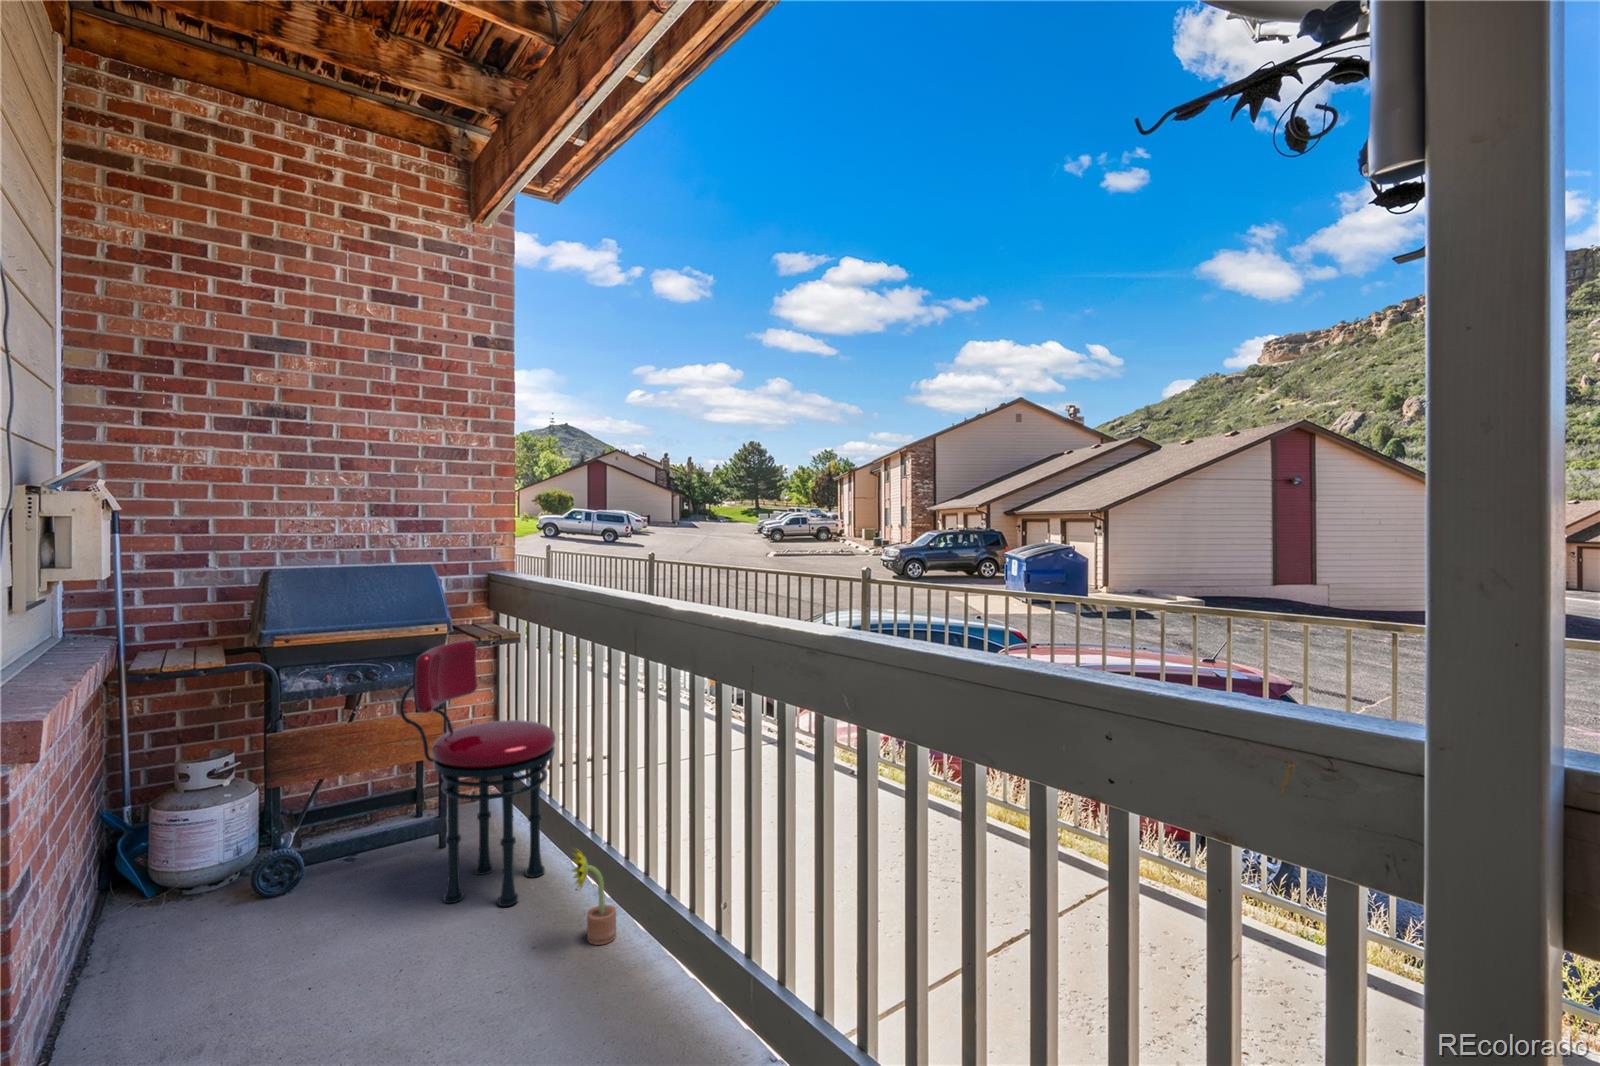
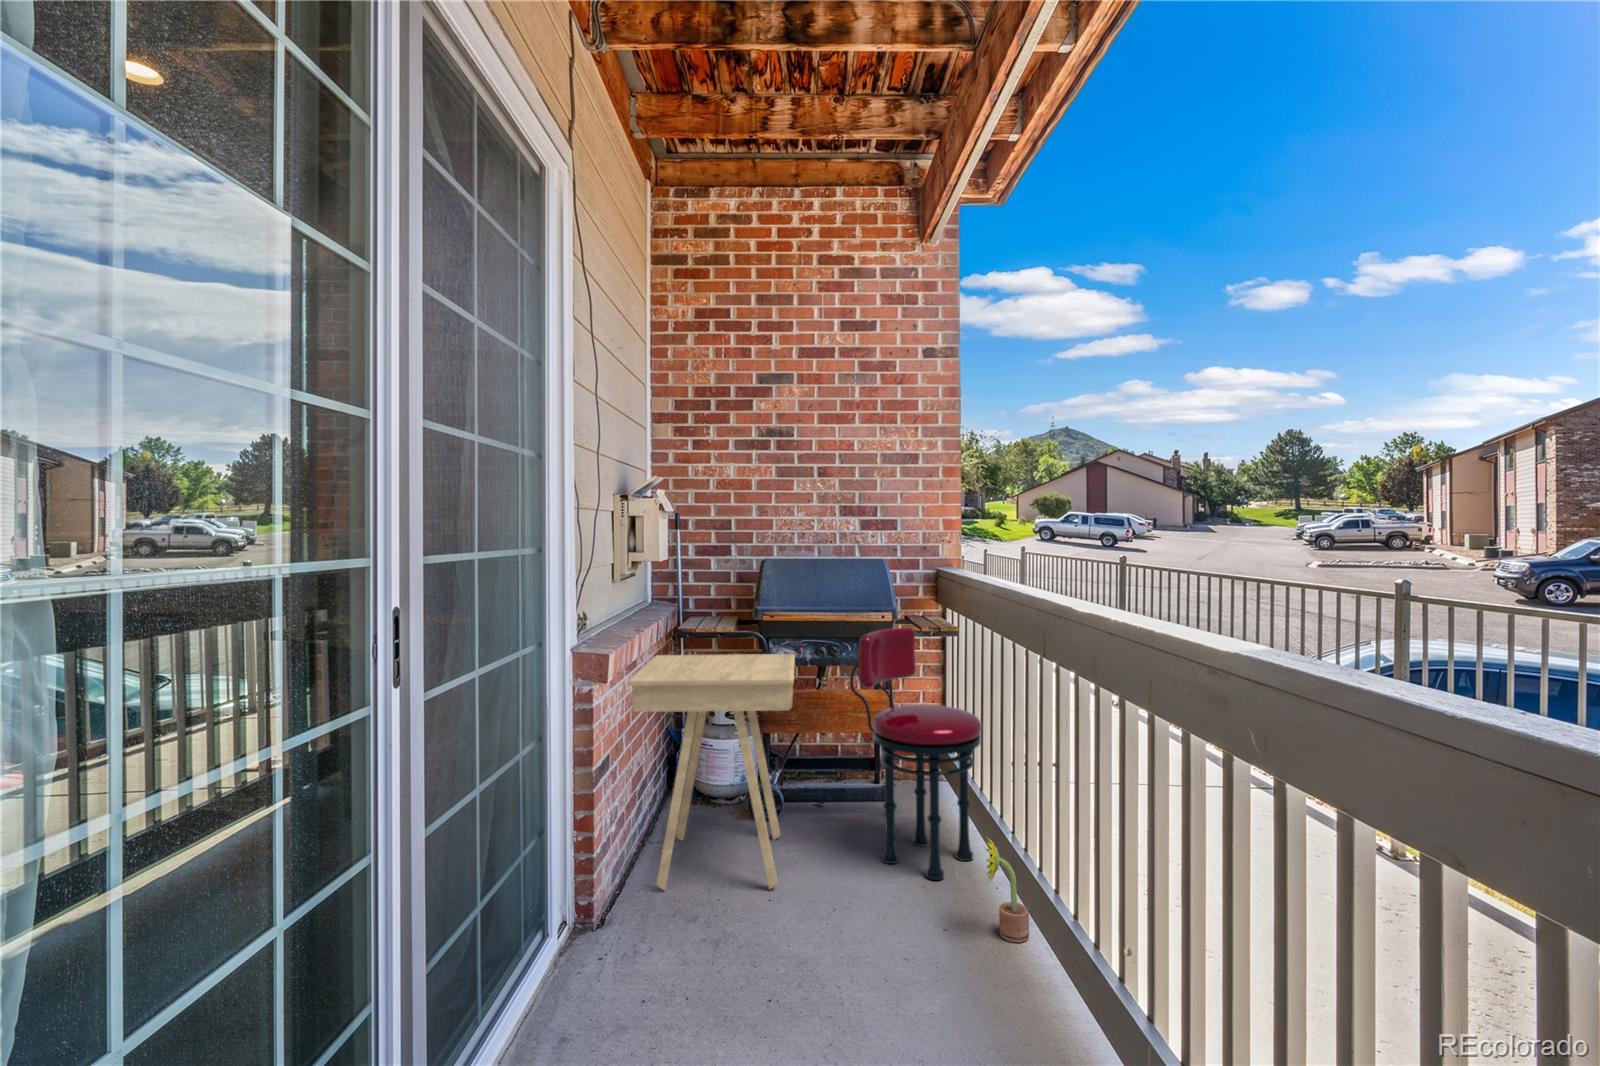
side table: none [63,684,340,1030] -> present [627,654,795,890]

